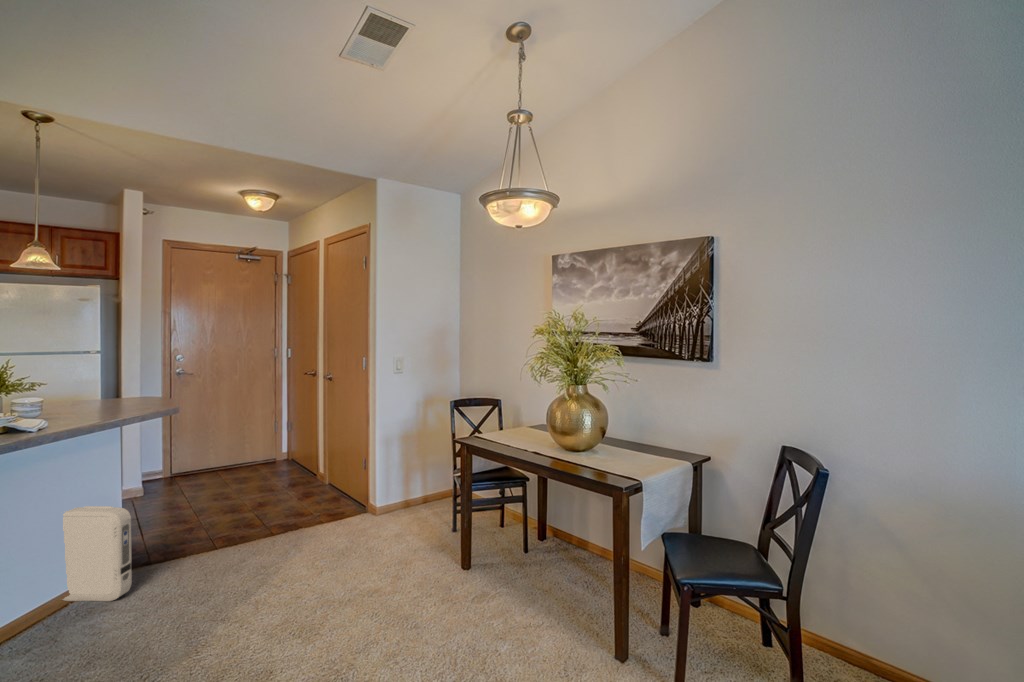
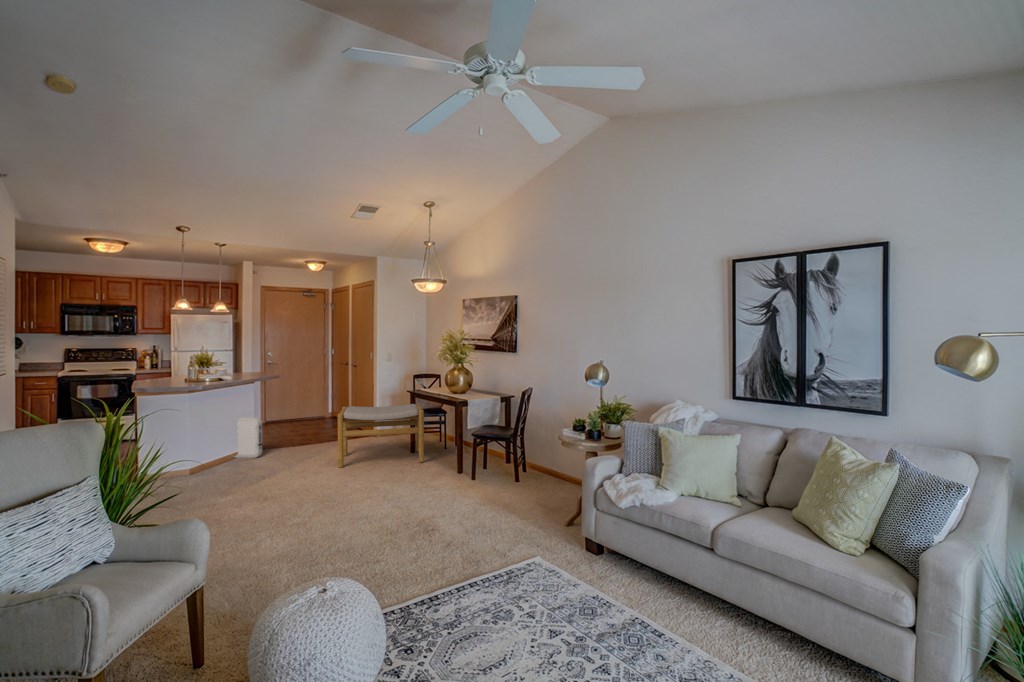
footstool: none [310,463,506,639] -> present [338,404,424,468]

